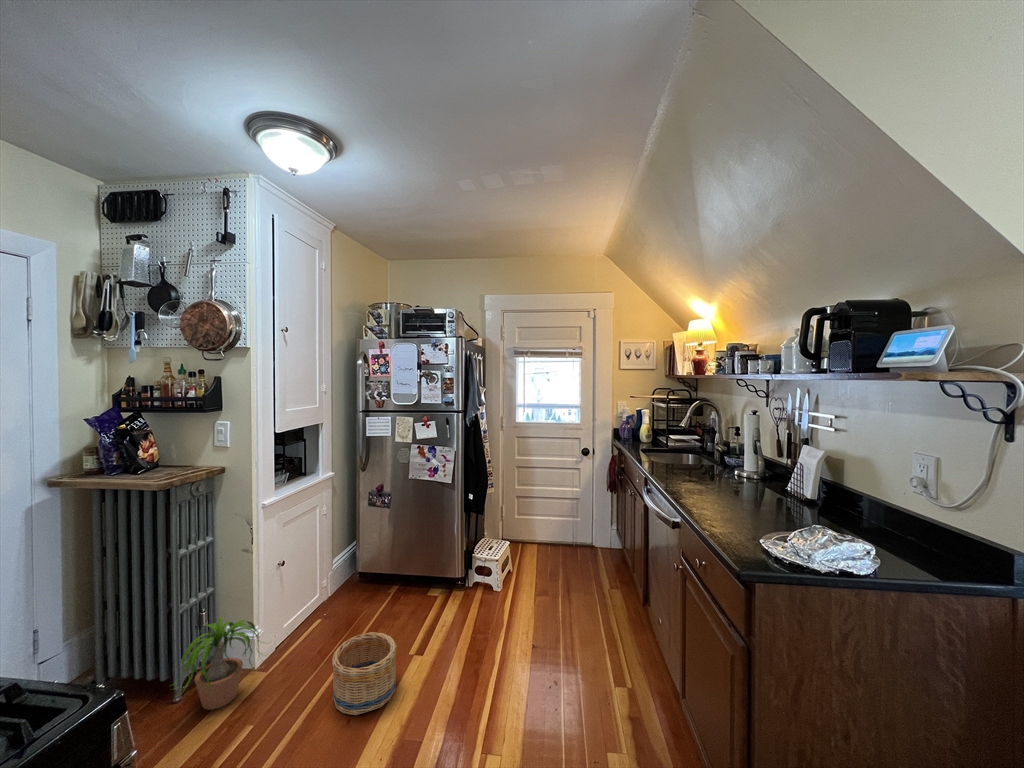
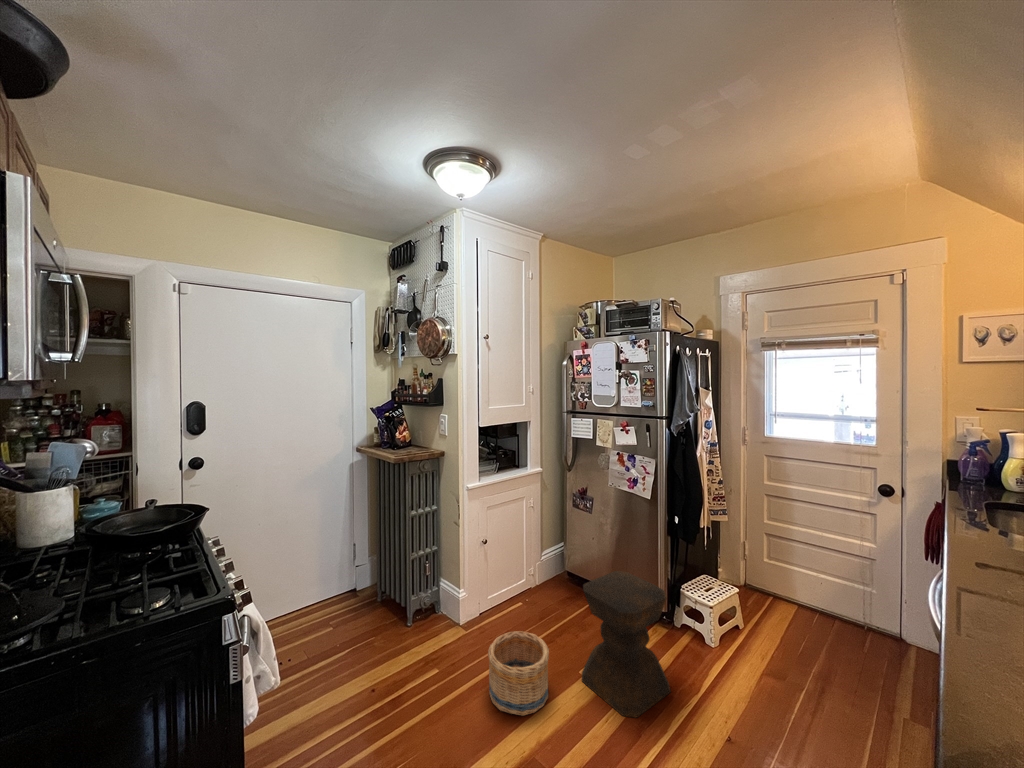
stool: none [414,549,487,665] -> present [582,571,671,718]
potted plant: present [182,617,259,710] -> none [389,572,465,646]

